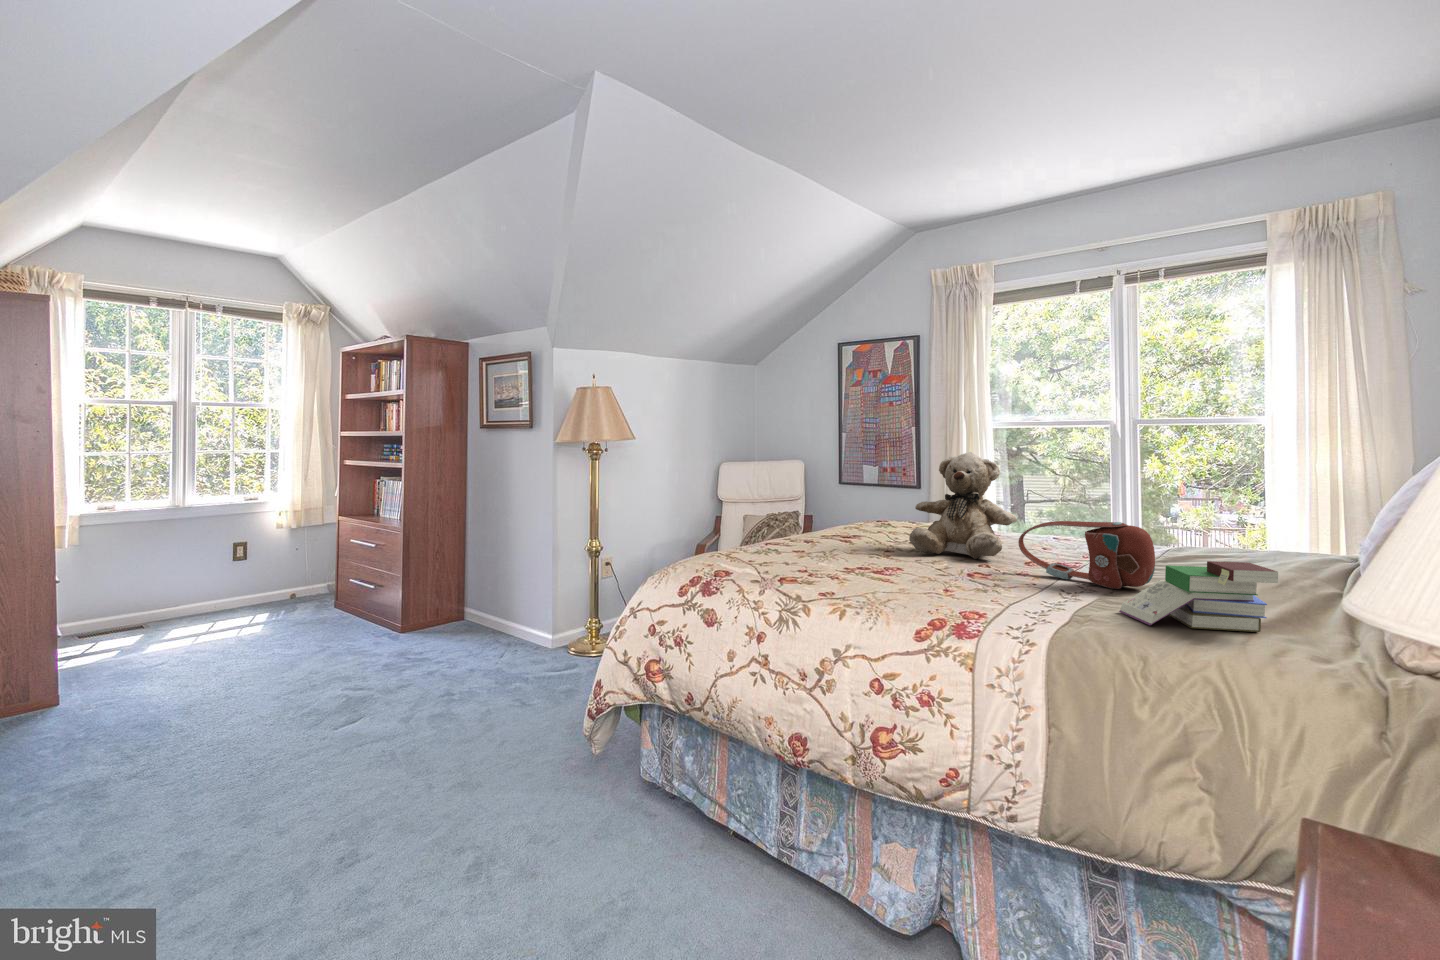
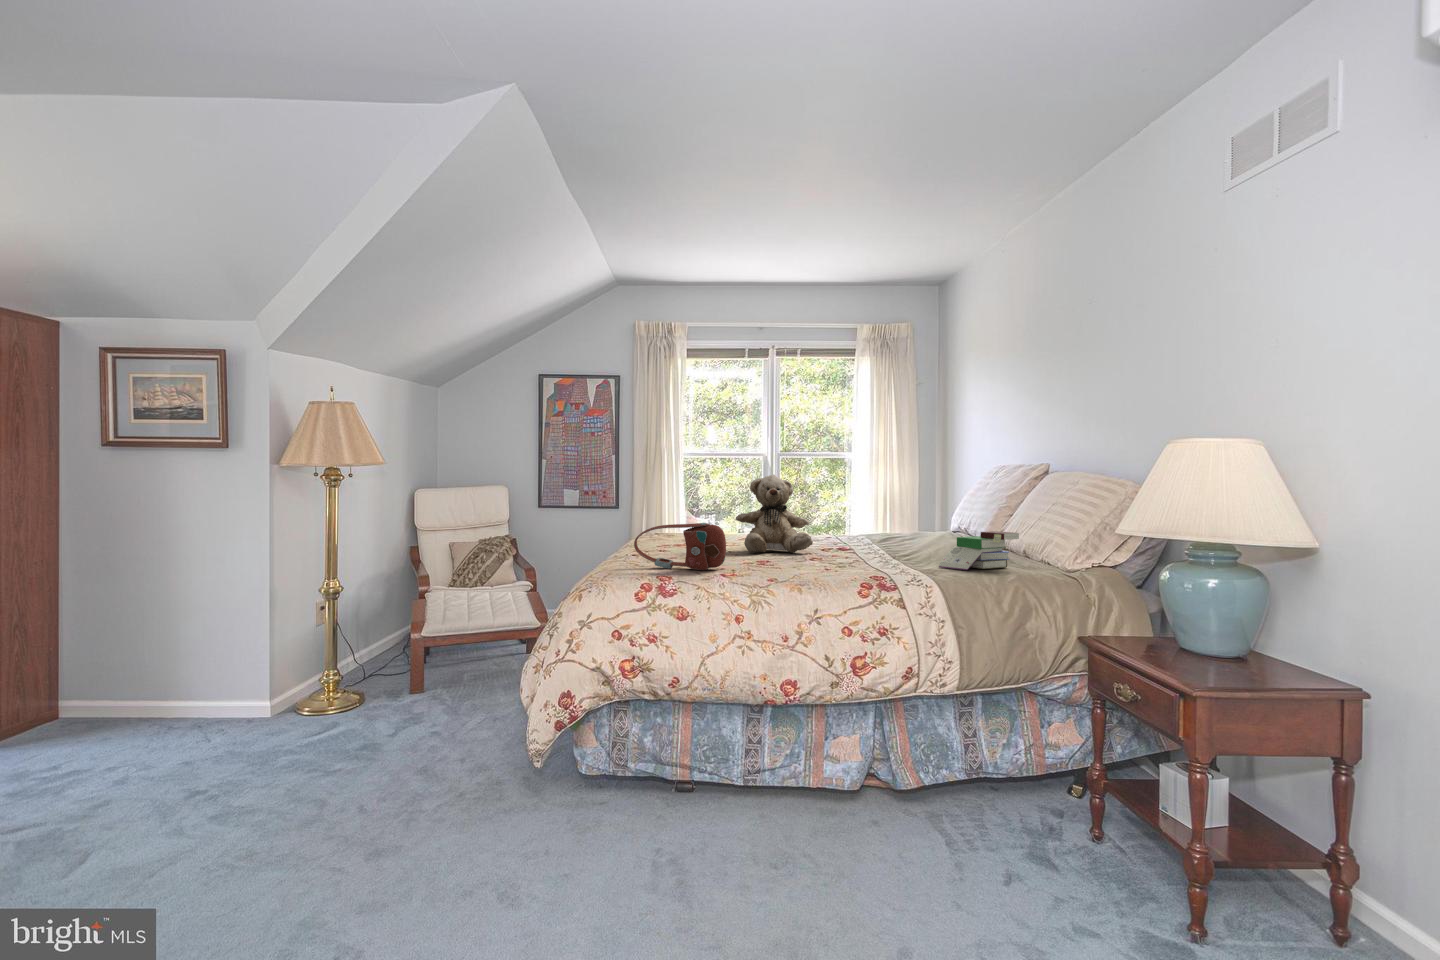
handbag: present [1018,521,1155,589] -> present [634,523,726,570]

